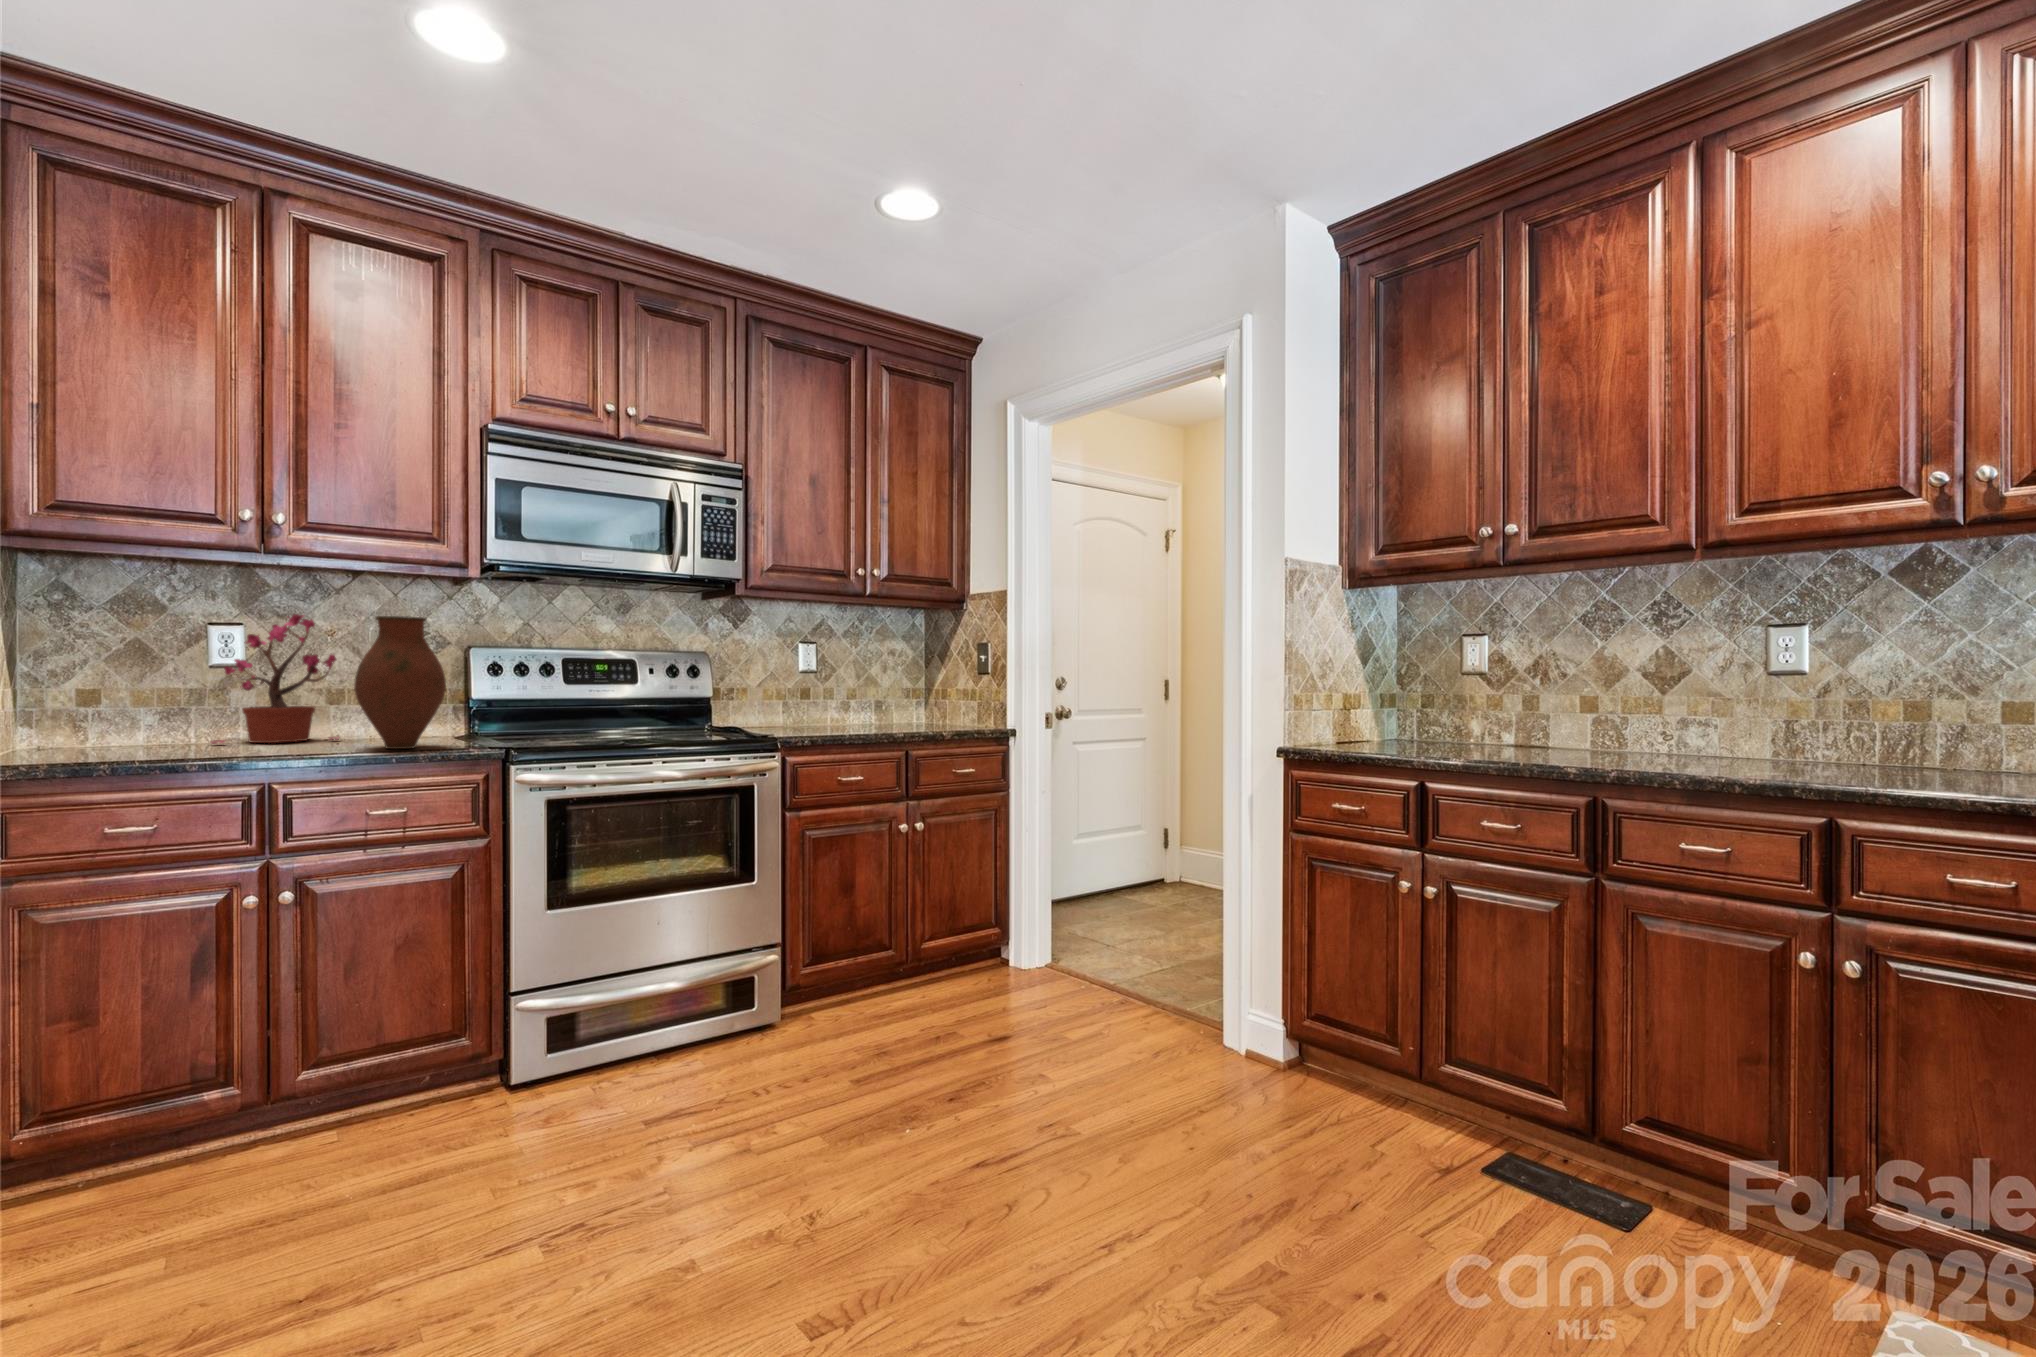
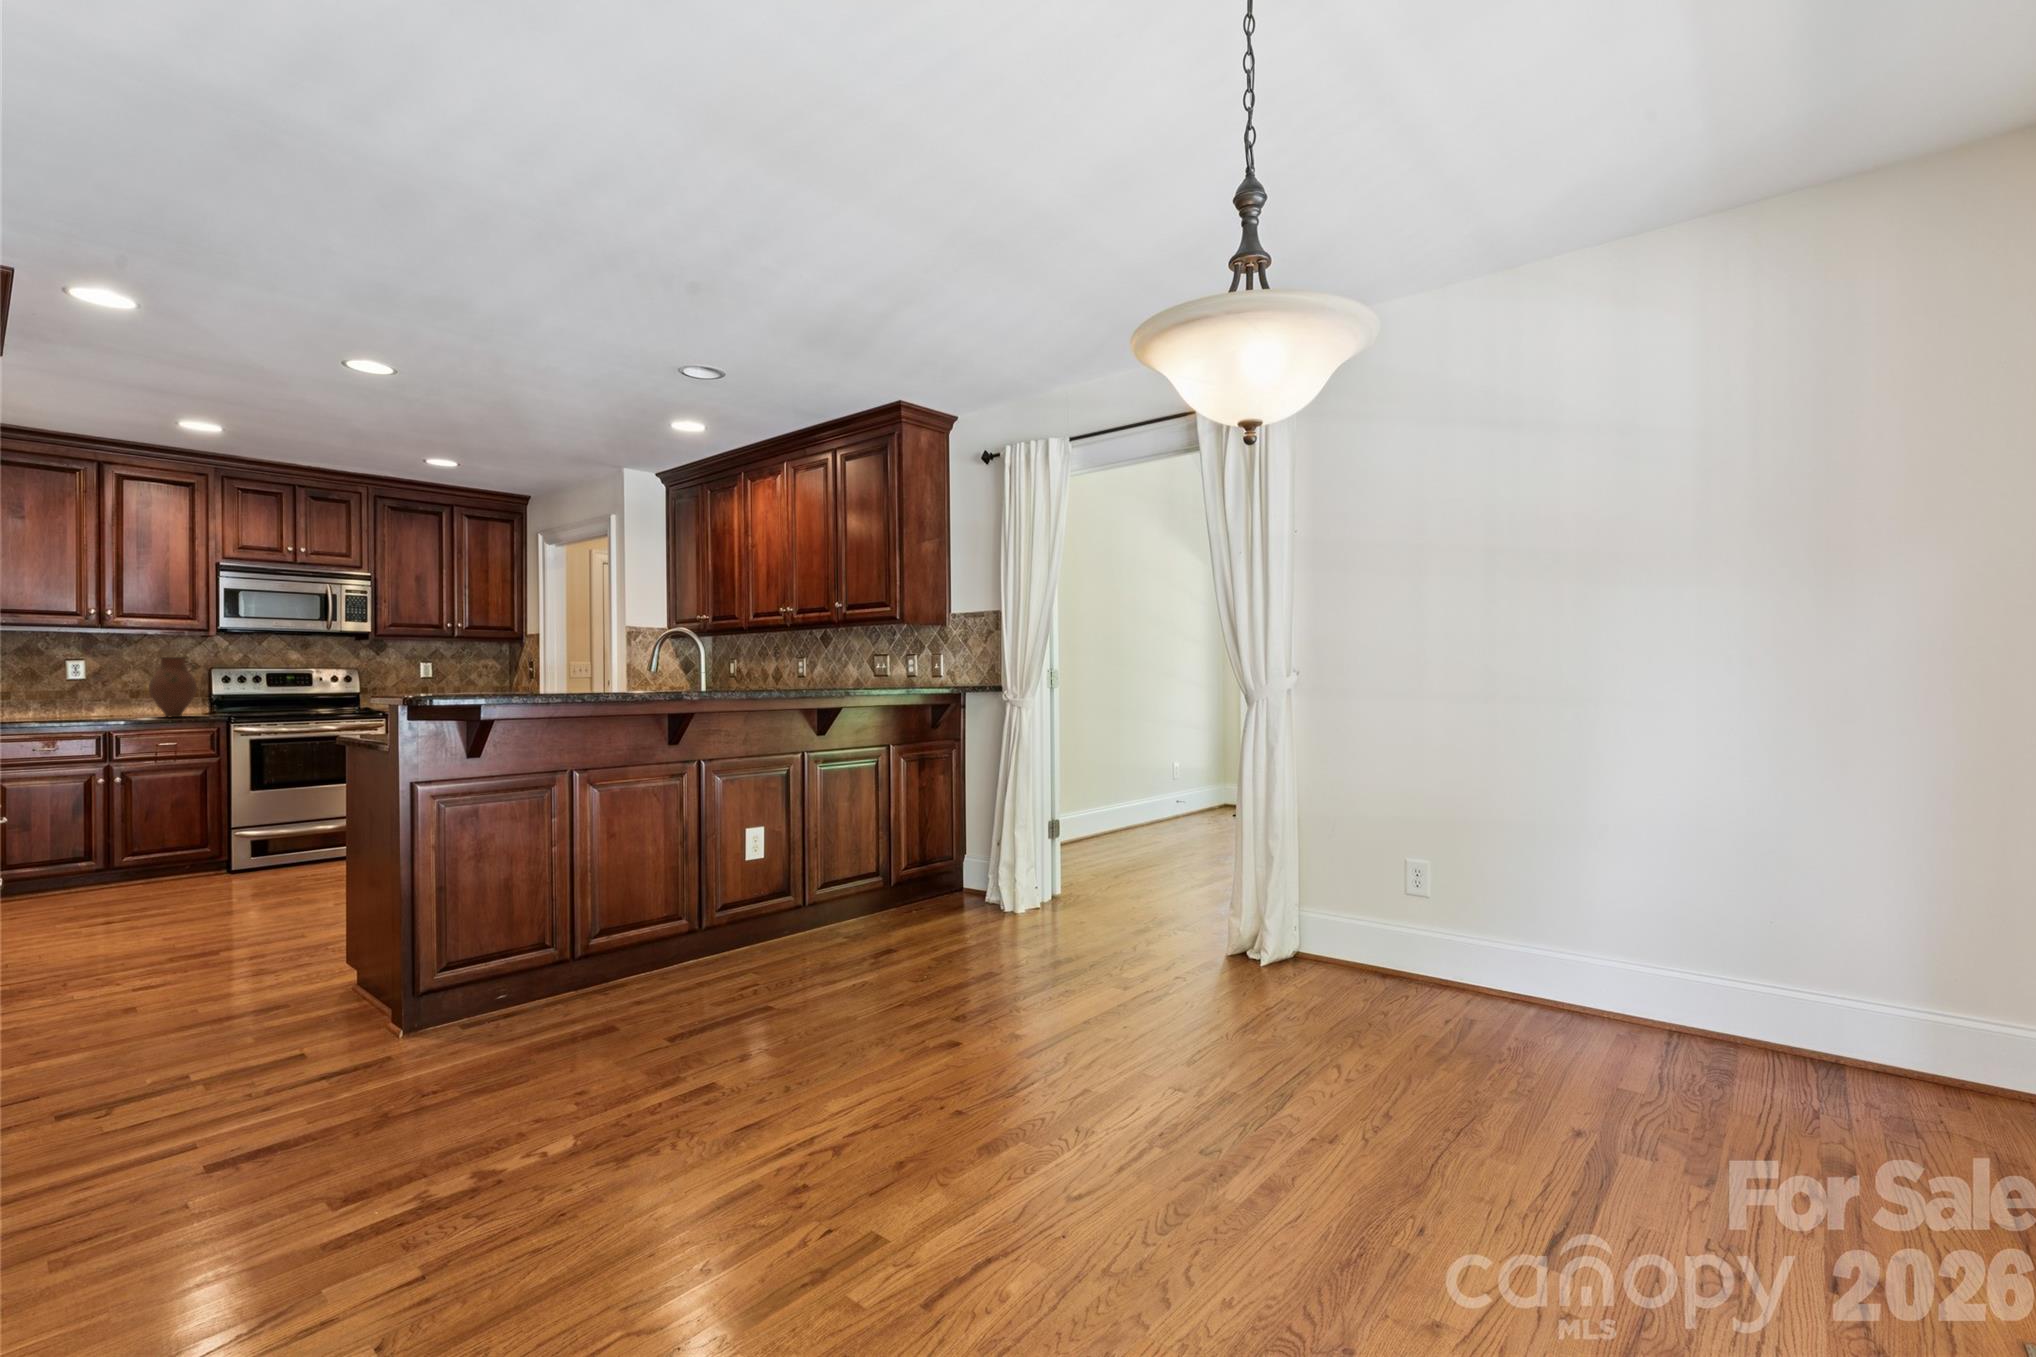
potted plant: present [211,614,339,744] -> none [73,655,141,716]

